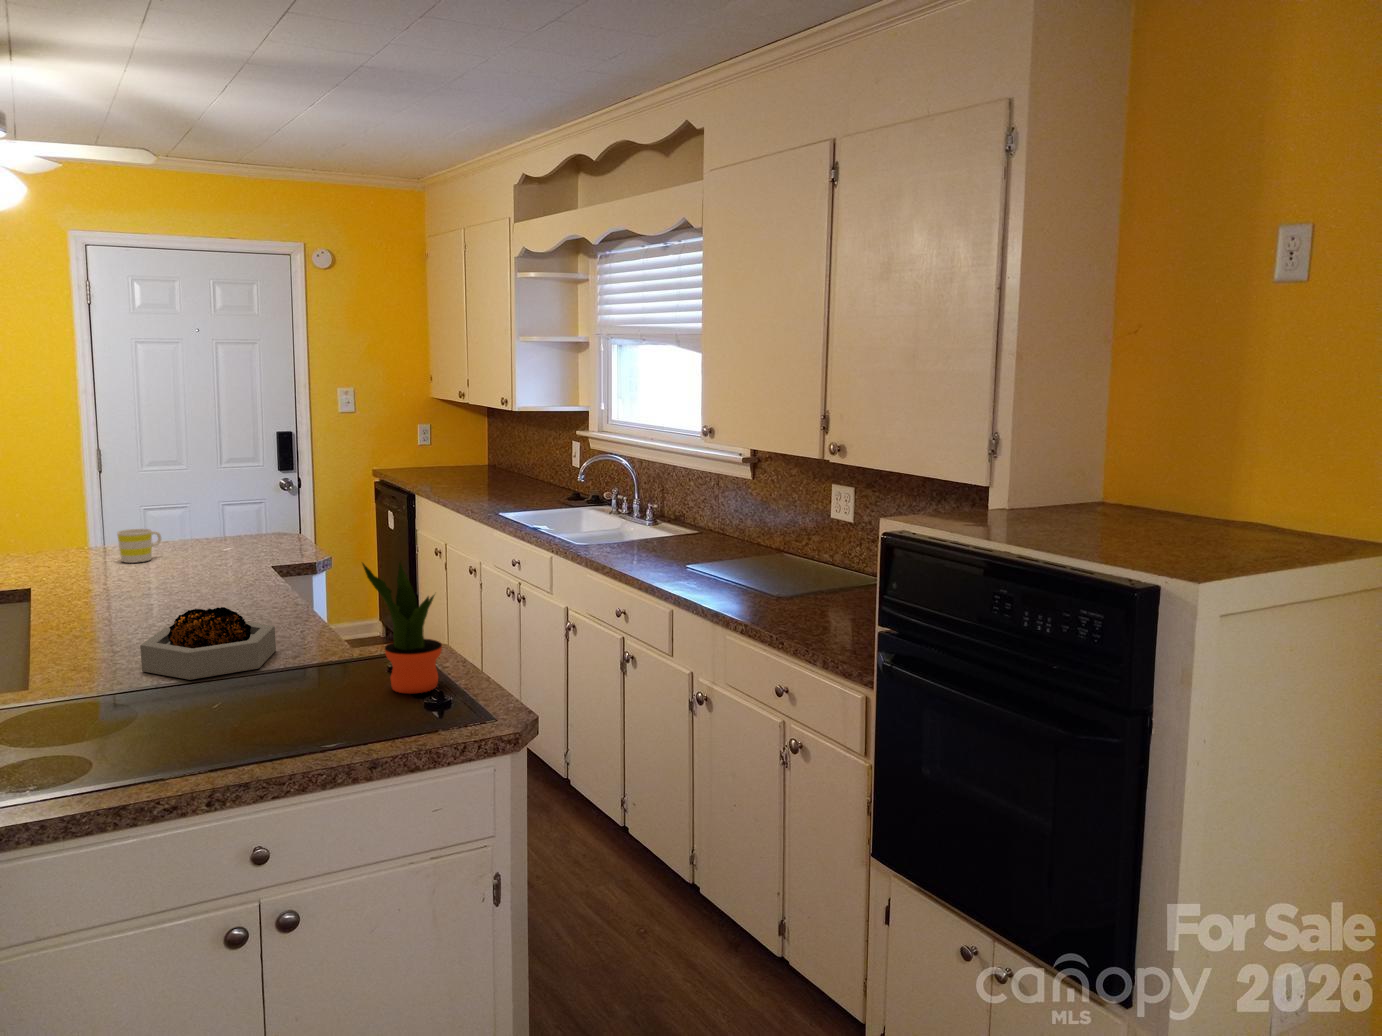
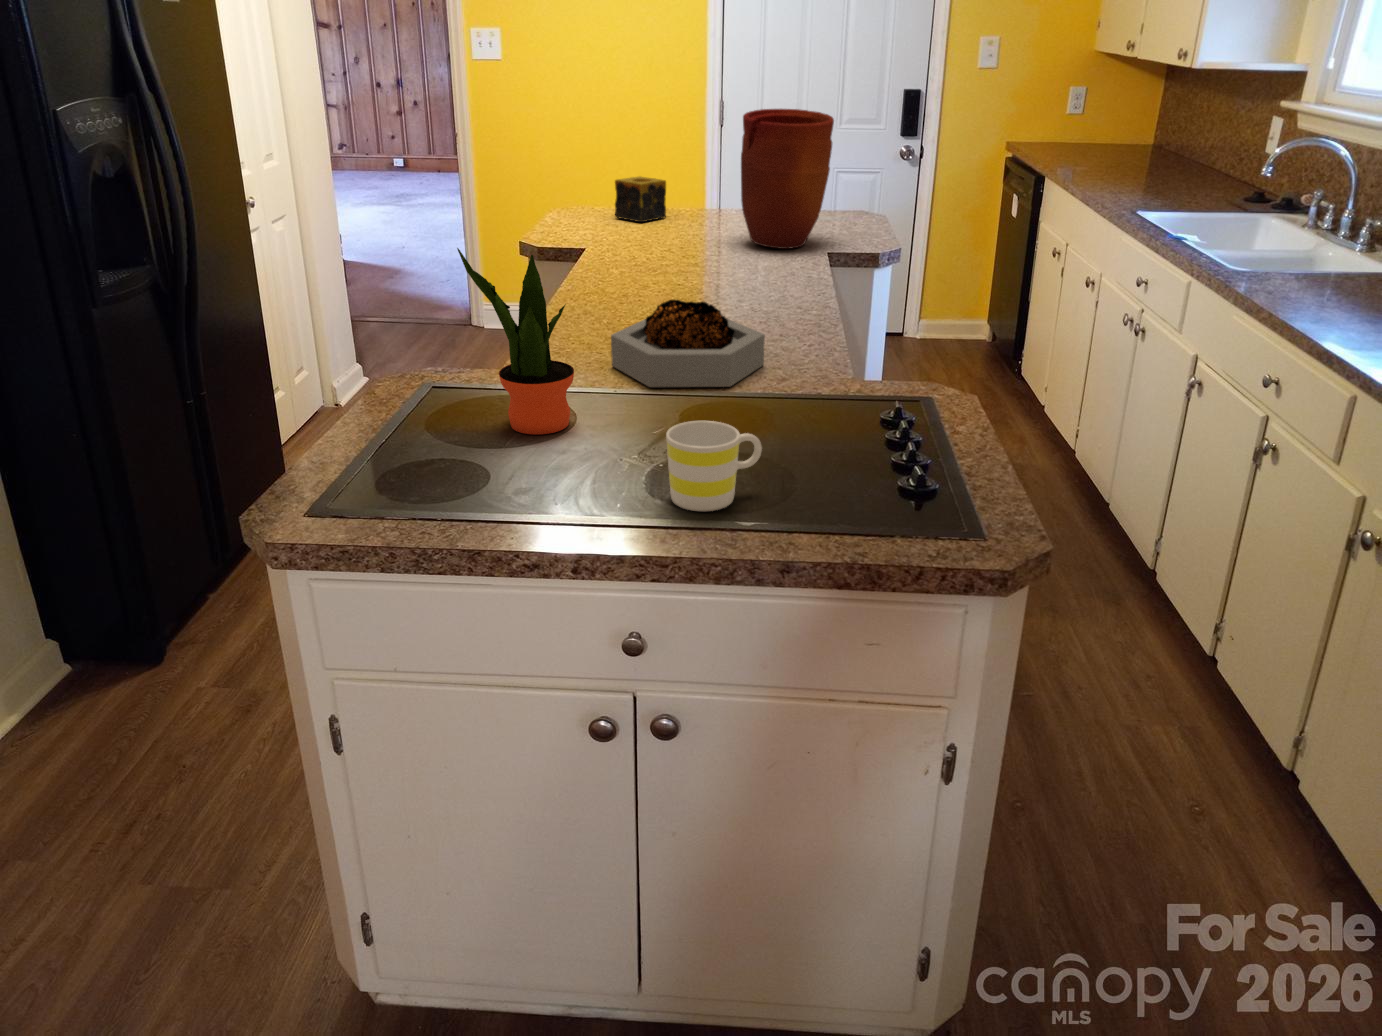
vase: none [183,456,266,568] -> present [741,109,834,249]
candle: none [42,521,99,561] -> present [615,177,666,222]
mug: present [117,529,161,563] -> present [666,421,762,511]
potted plant: present [362,563,442,694] -> present [457,248,574,434]

